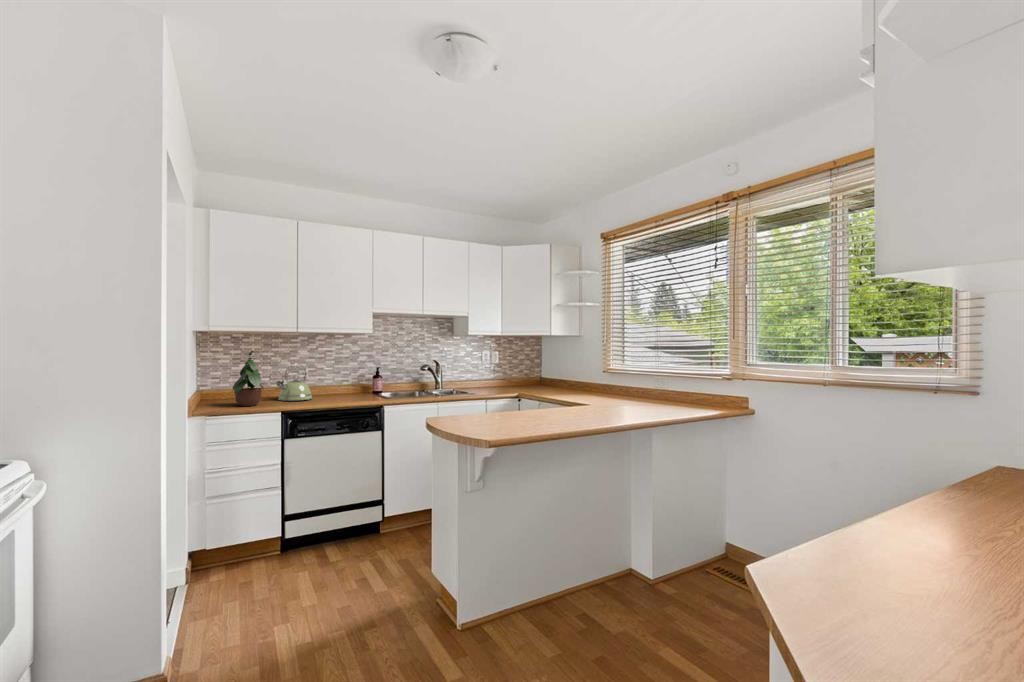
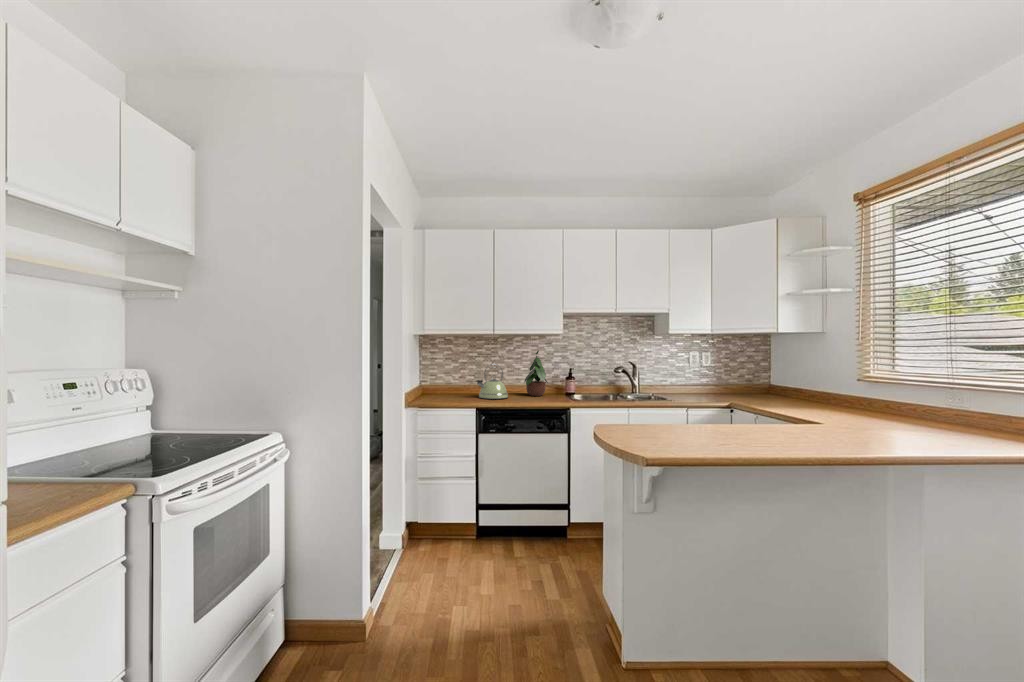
potted plant: present [233,351,264,406] -> present [524,351,548,396]

